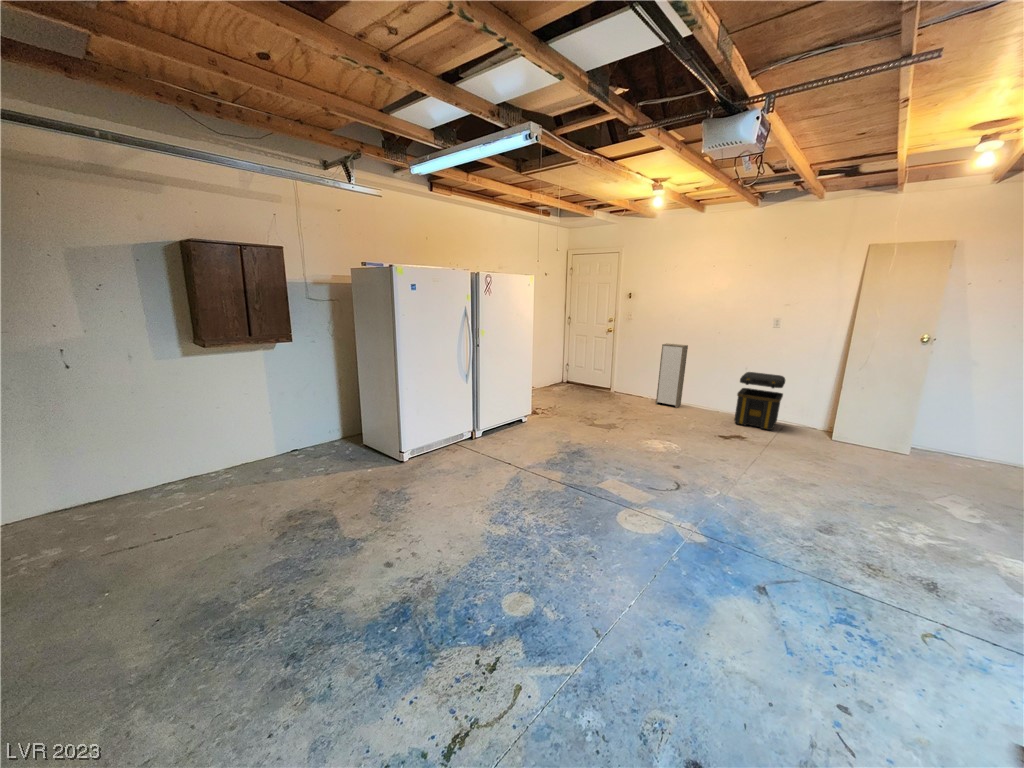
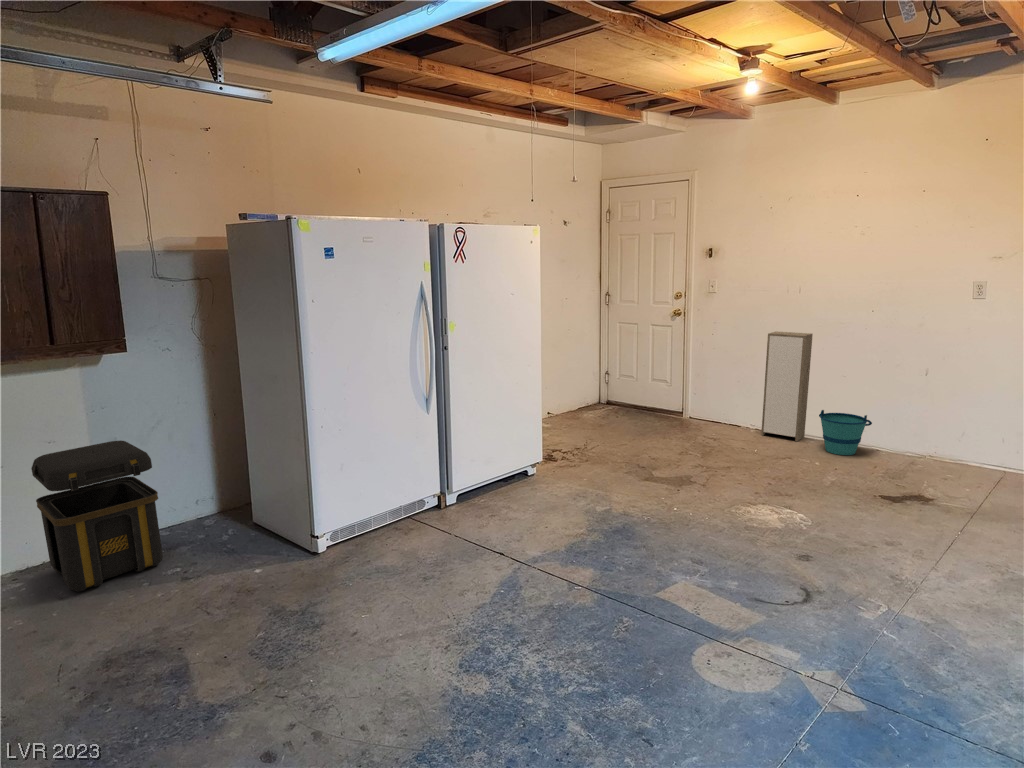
toolbox: present [734,372,785,430] -> present [31,441,163,592]
bucket: none [690,390,720,416] -> present [819,410,872,455]

